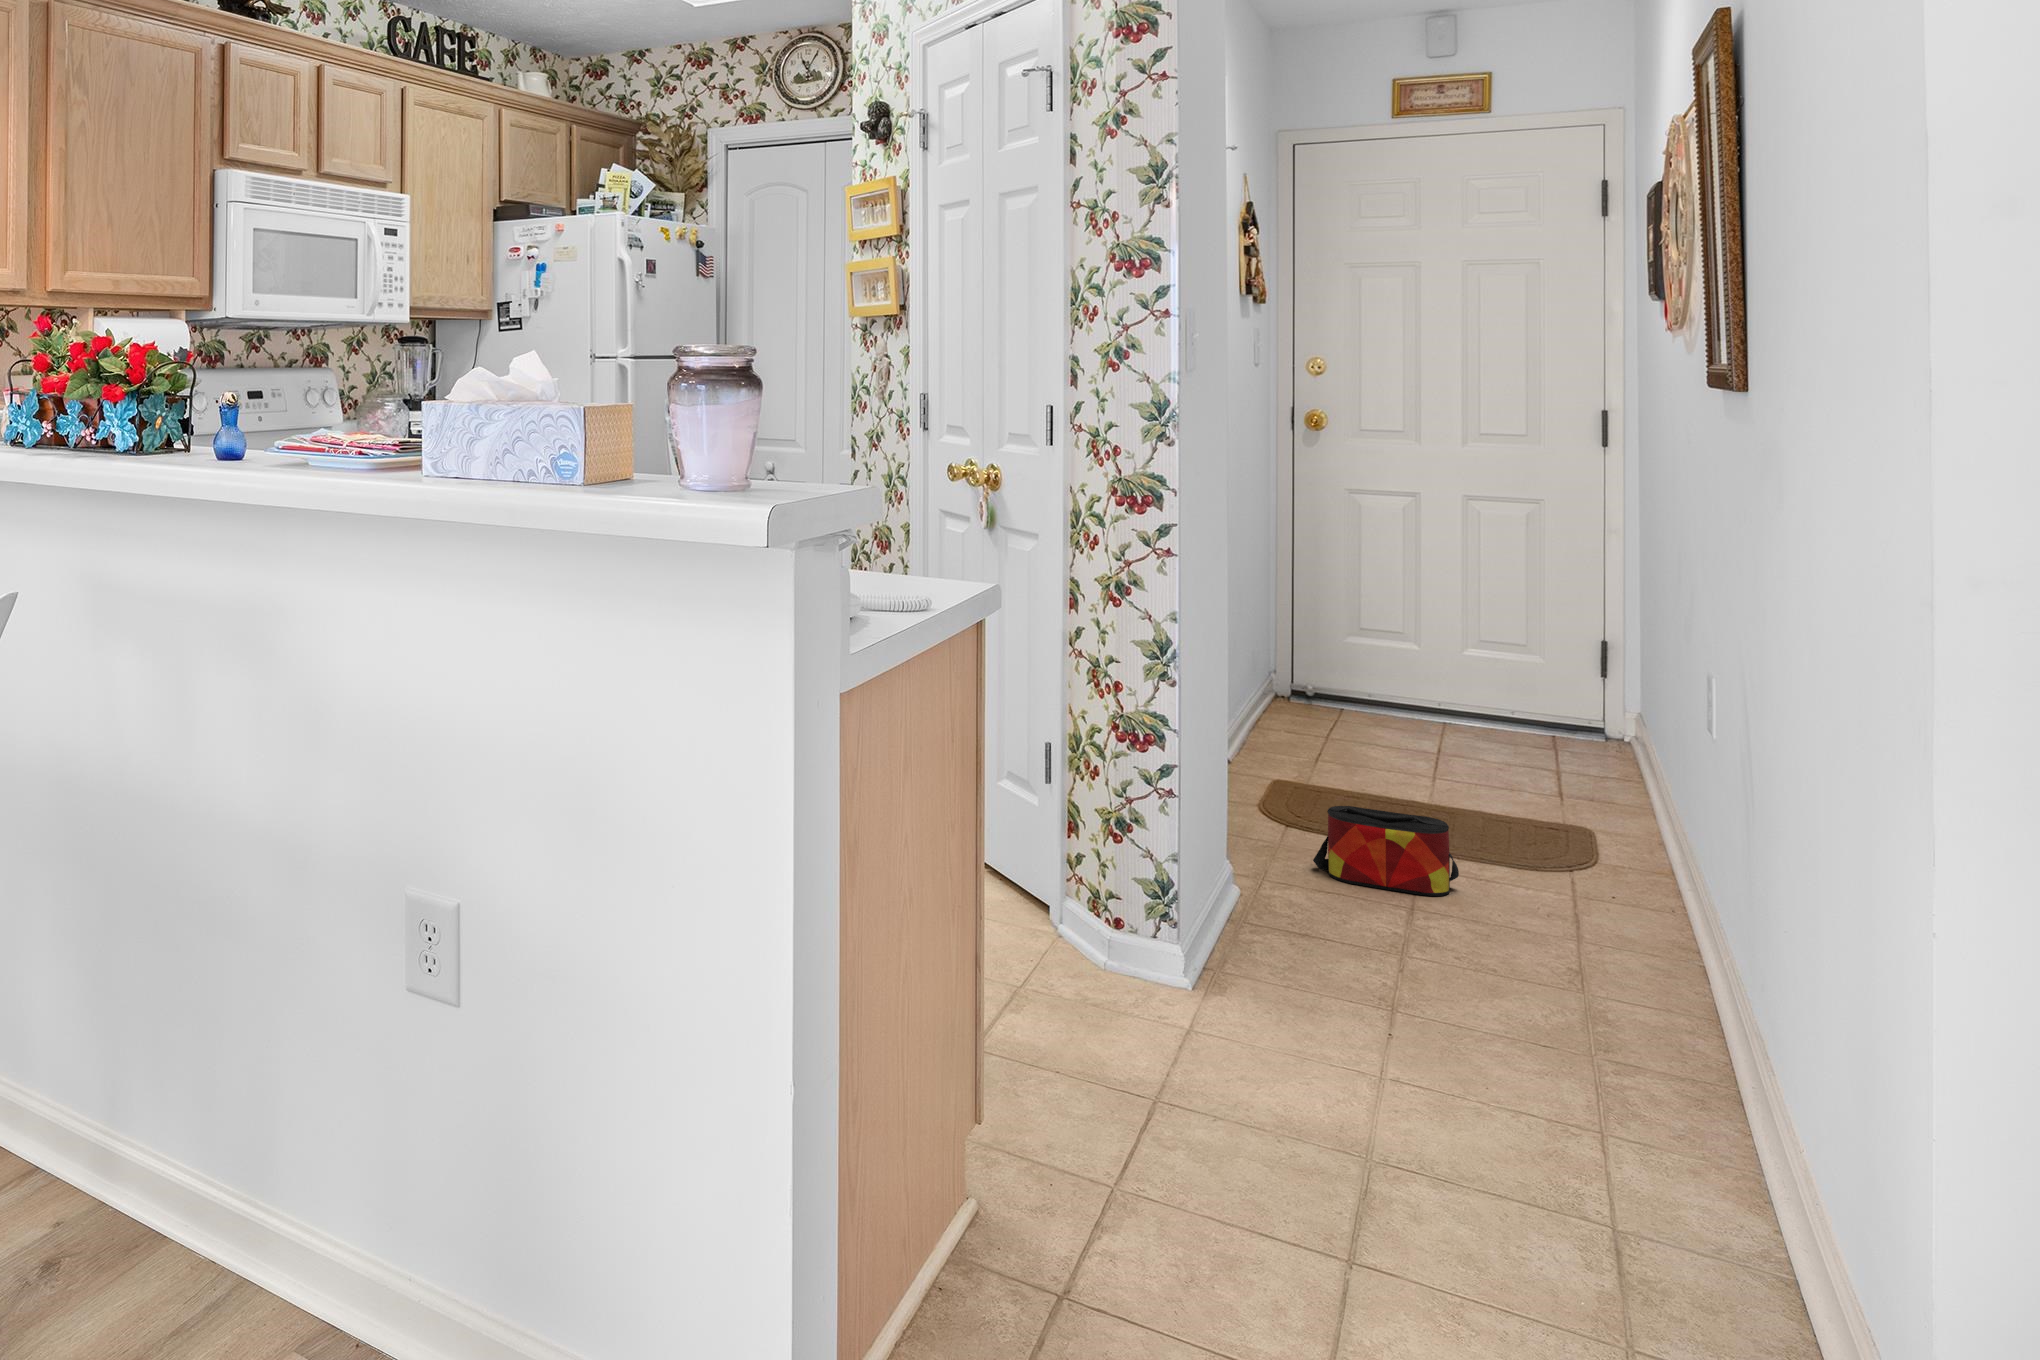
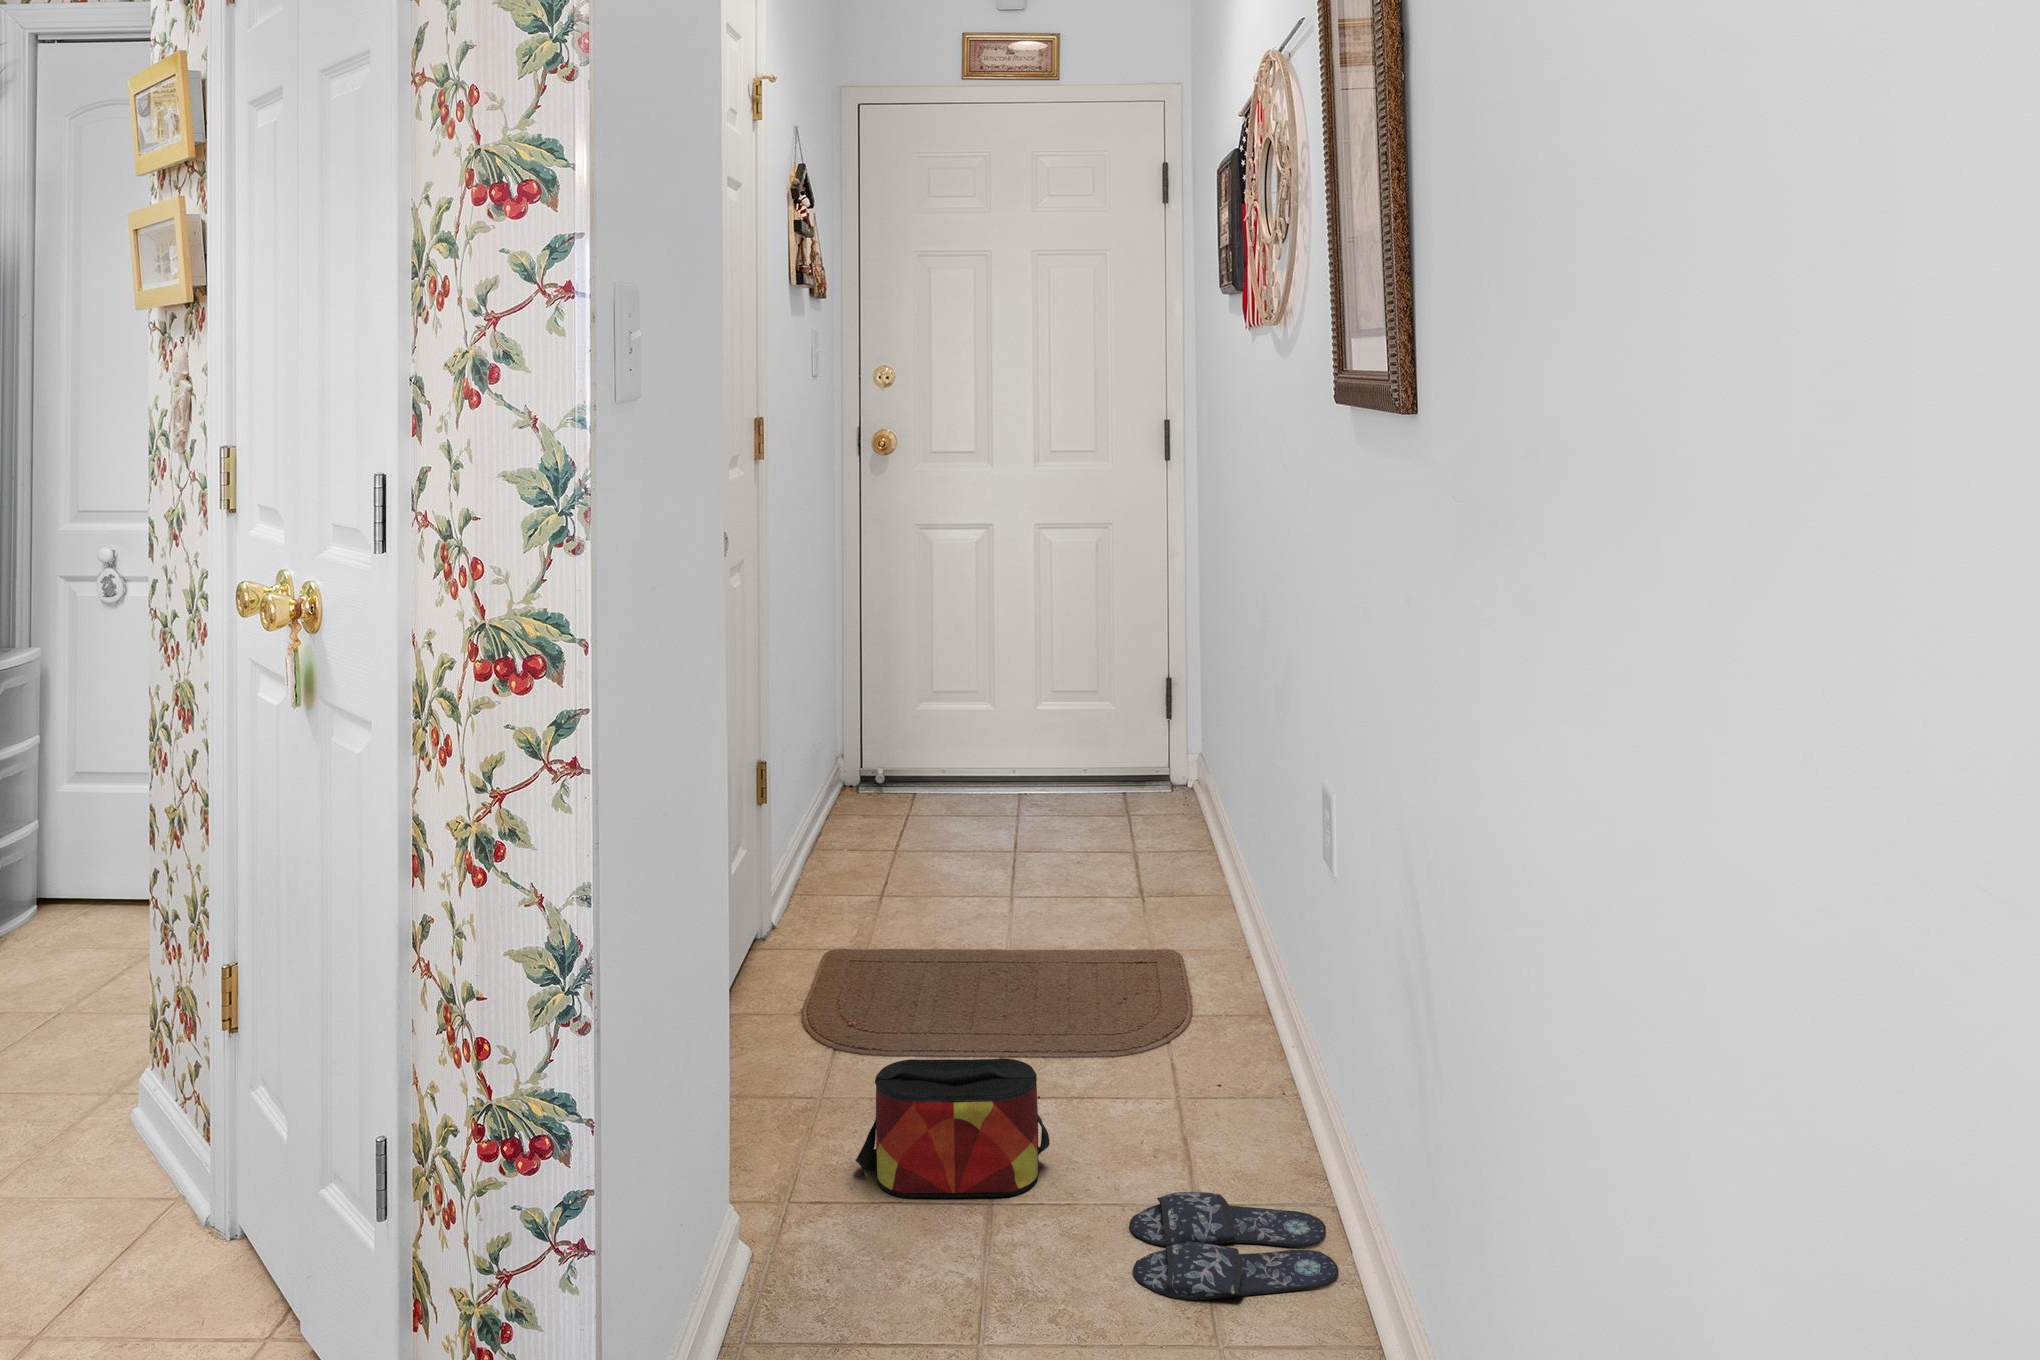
slippers: none [1518,912,1684,969] -> present [1129,1192,1339,1300]

